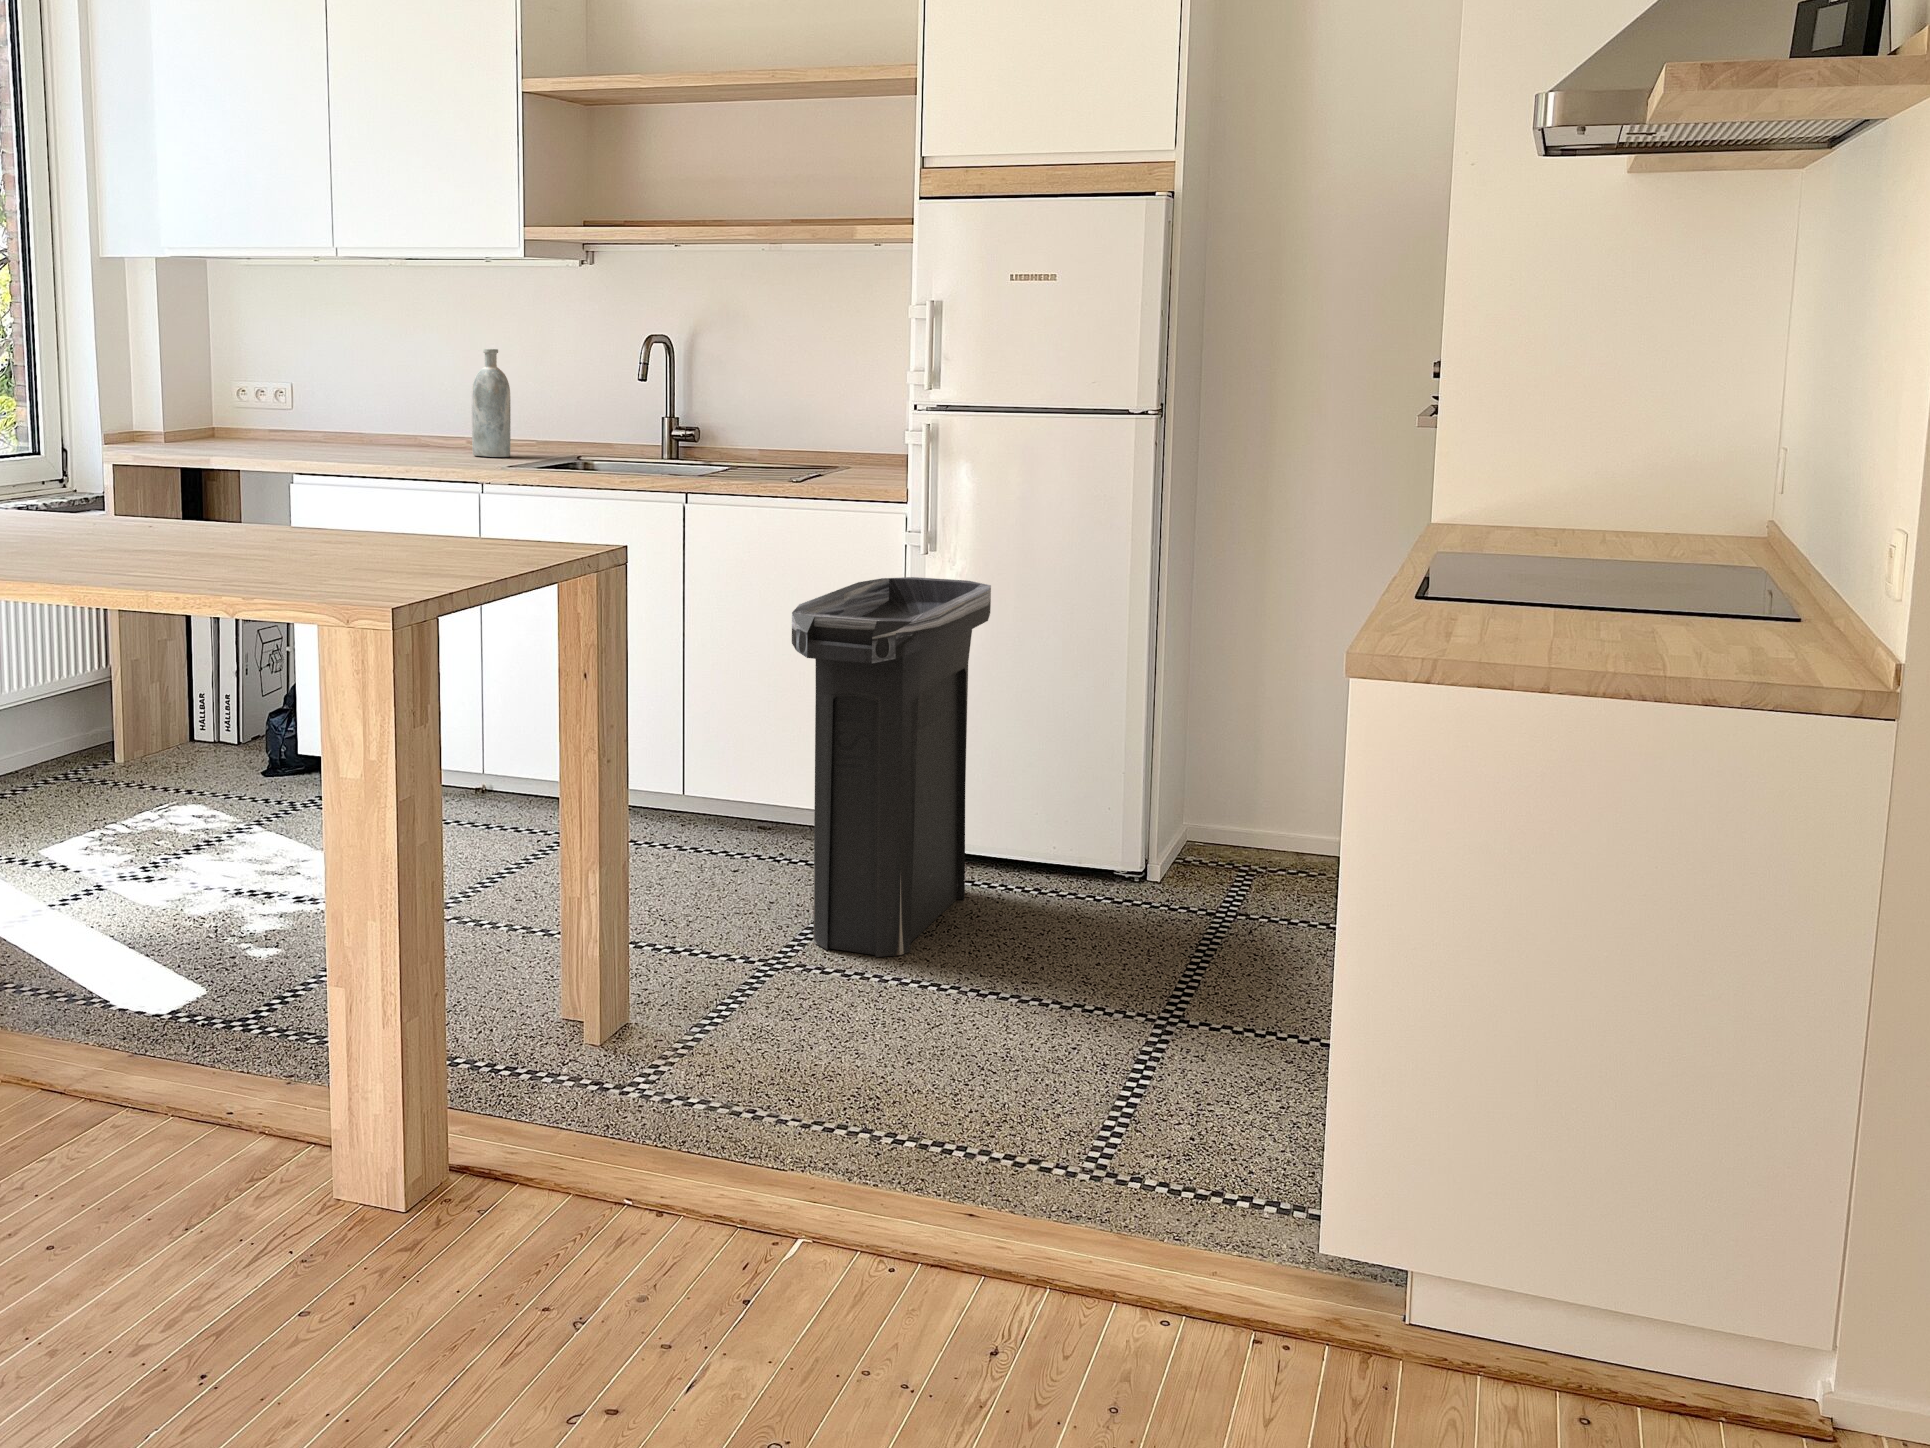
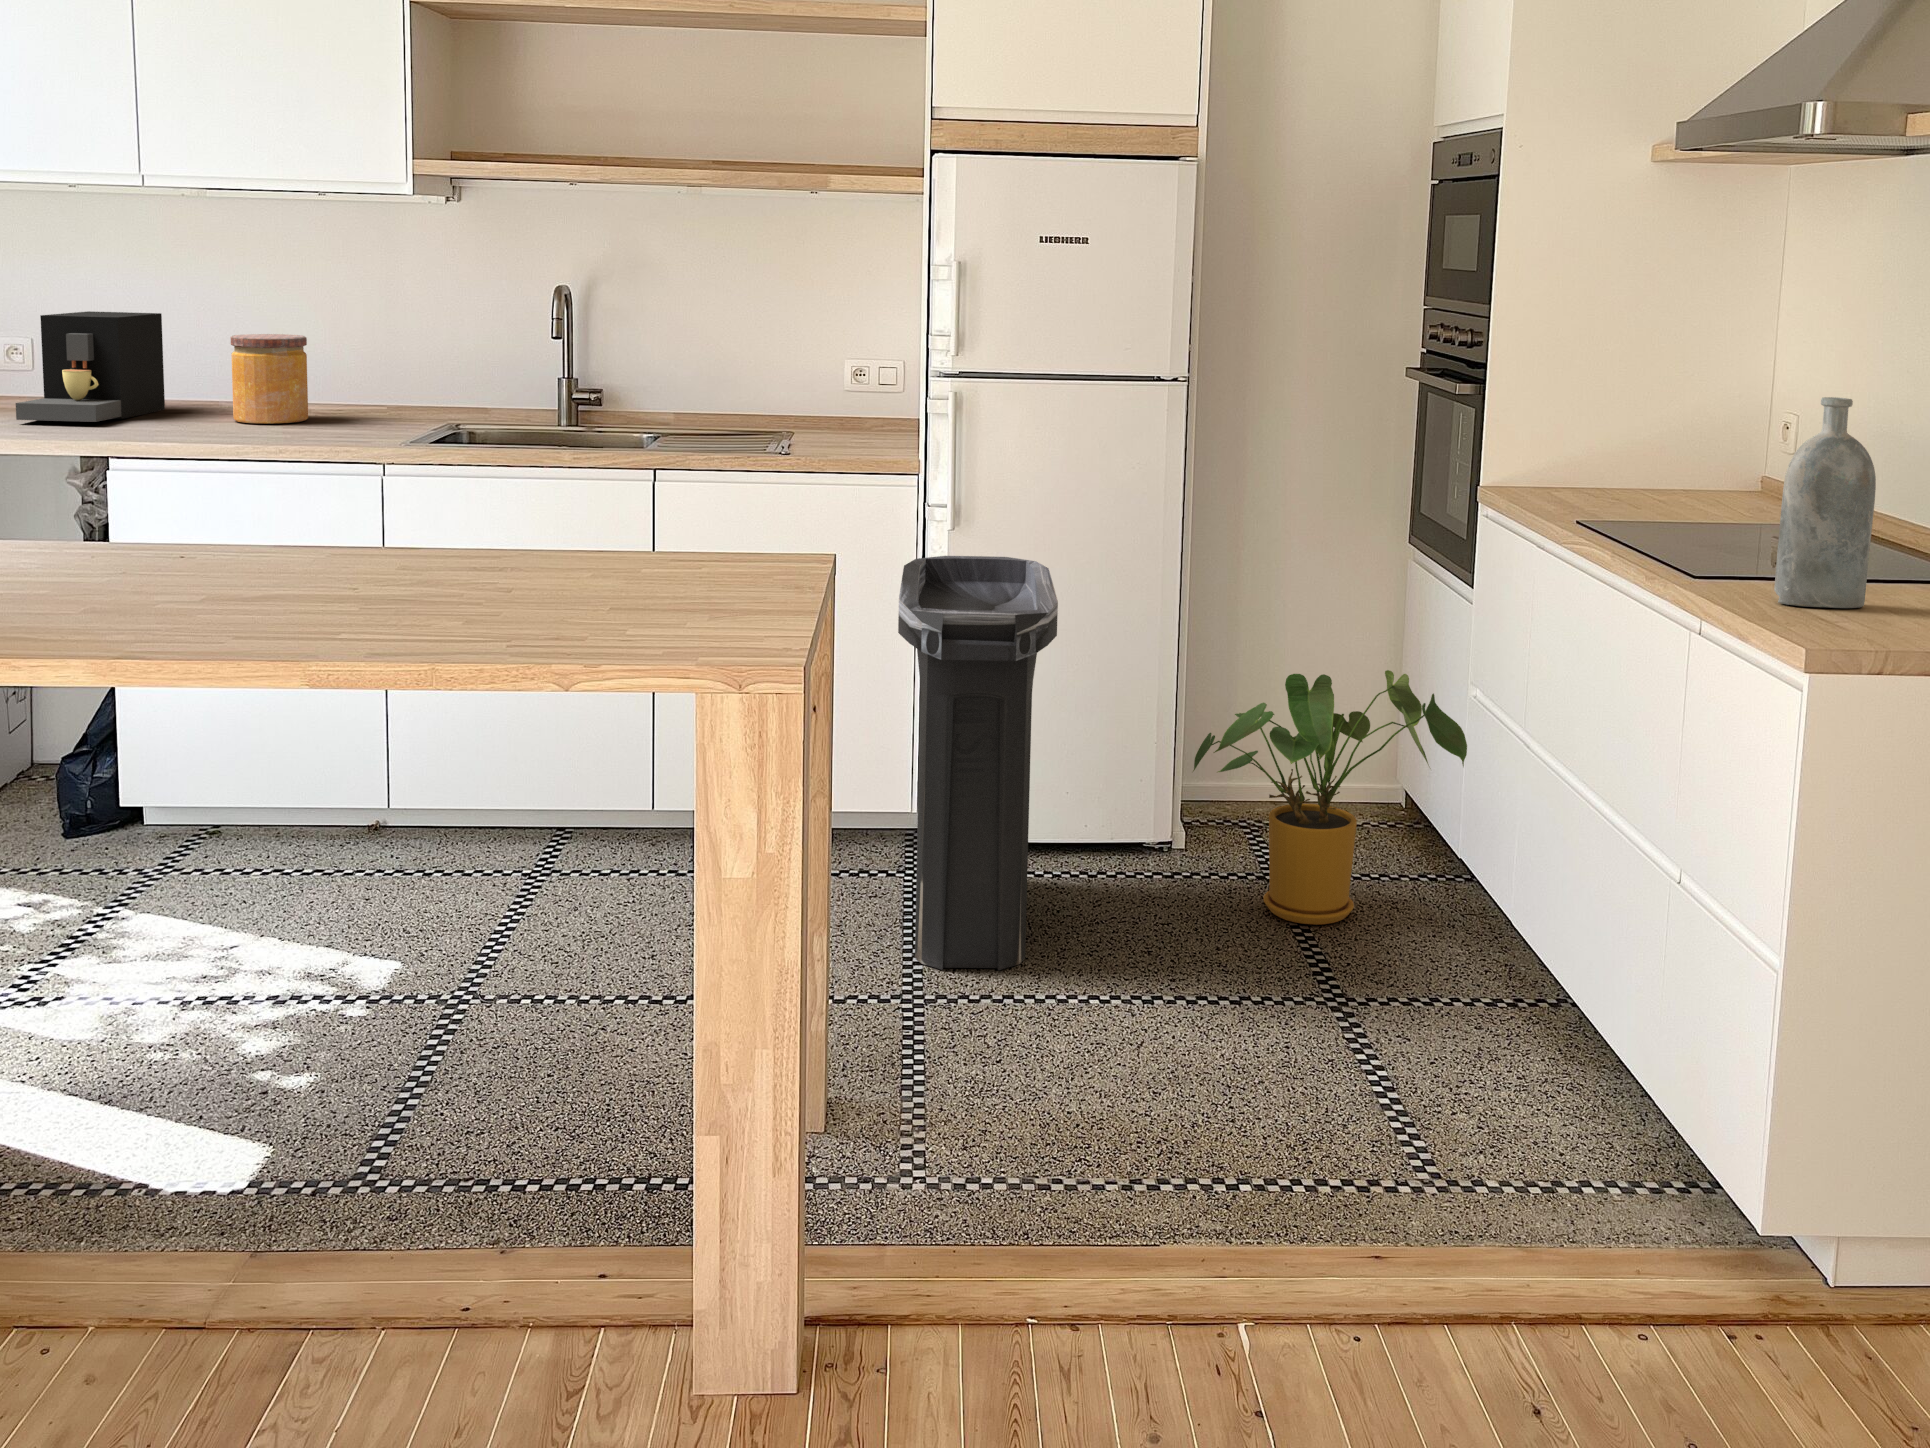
bottle: present [472,349,511,457] -> present [1774,397,1876,608]
coffee maker: none [254,362,378,448] -> present [16,311,165,422]
jar: none [408,378,468,452] -> present [231,334,308,423]
house plant: none [1112,707,1381,964] -> present [1193,670,1467,925]

